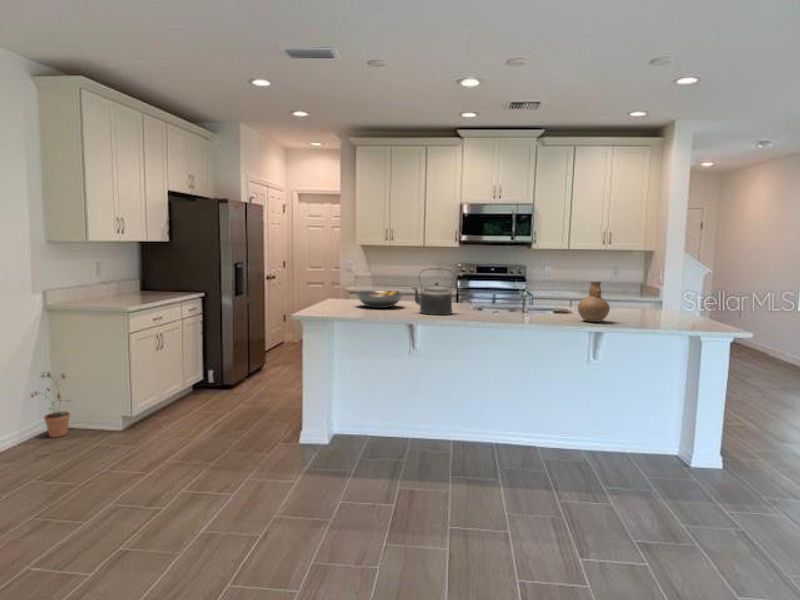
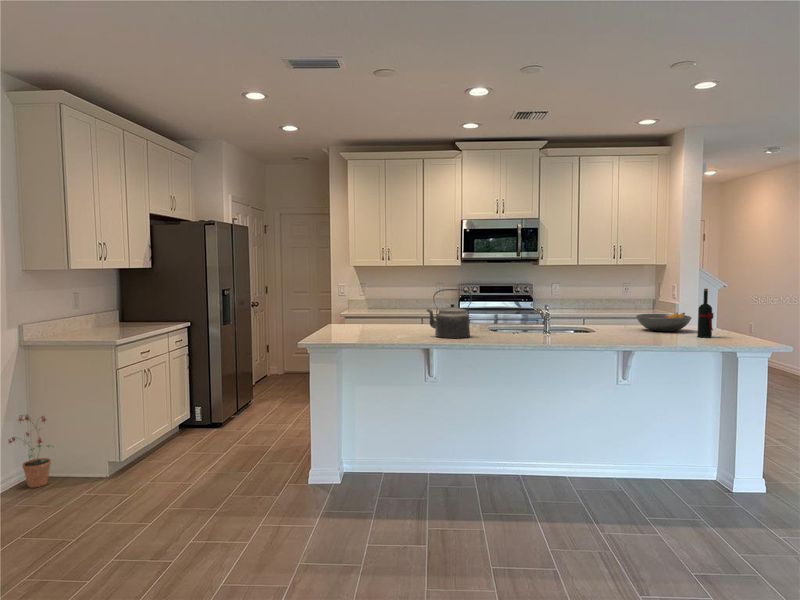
wine bottle: none [670,274,687,322] -> present [697,289,713,338]
vase: present [578,282,610,322] -> none [603,298,636,341]
fruit bowl: present [356,291,403,308] -> present [636,313,692,332]

